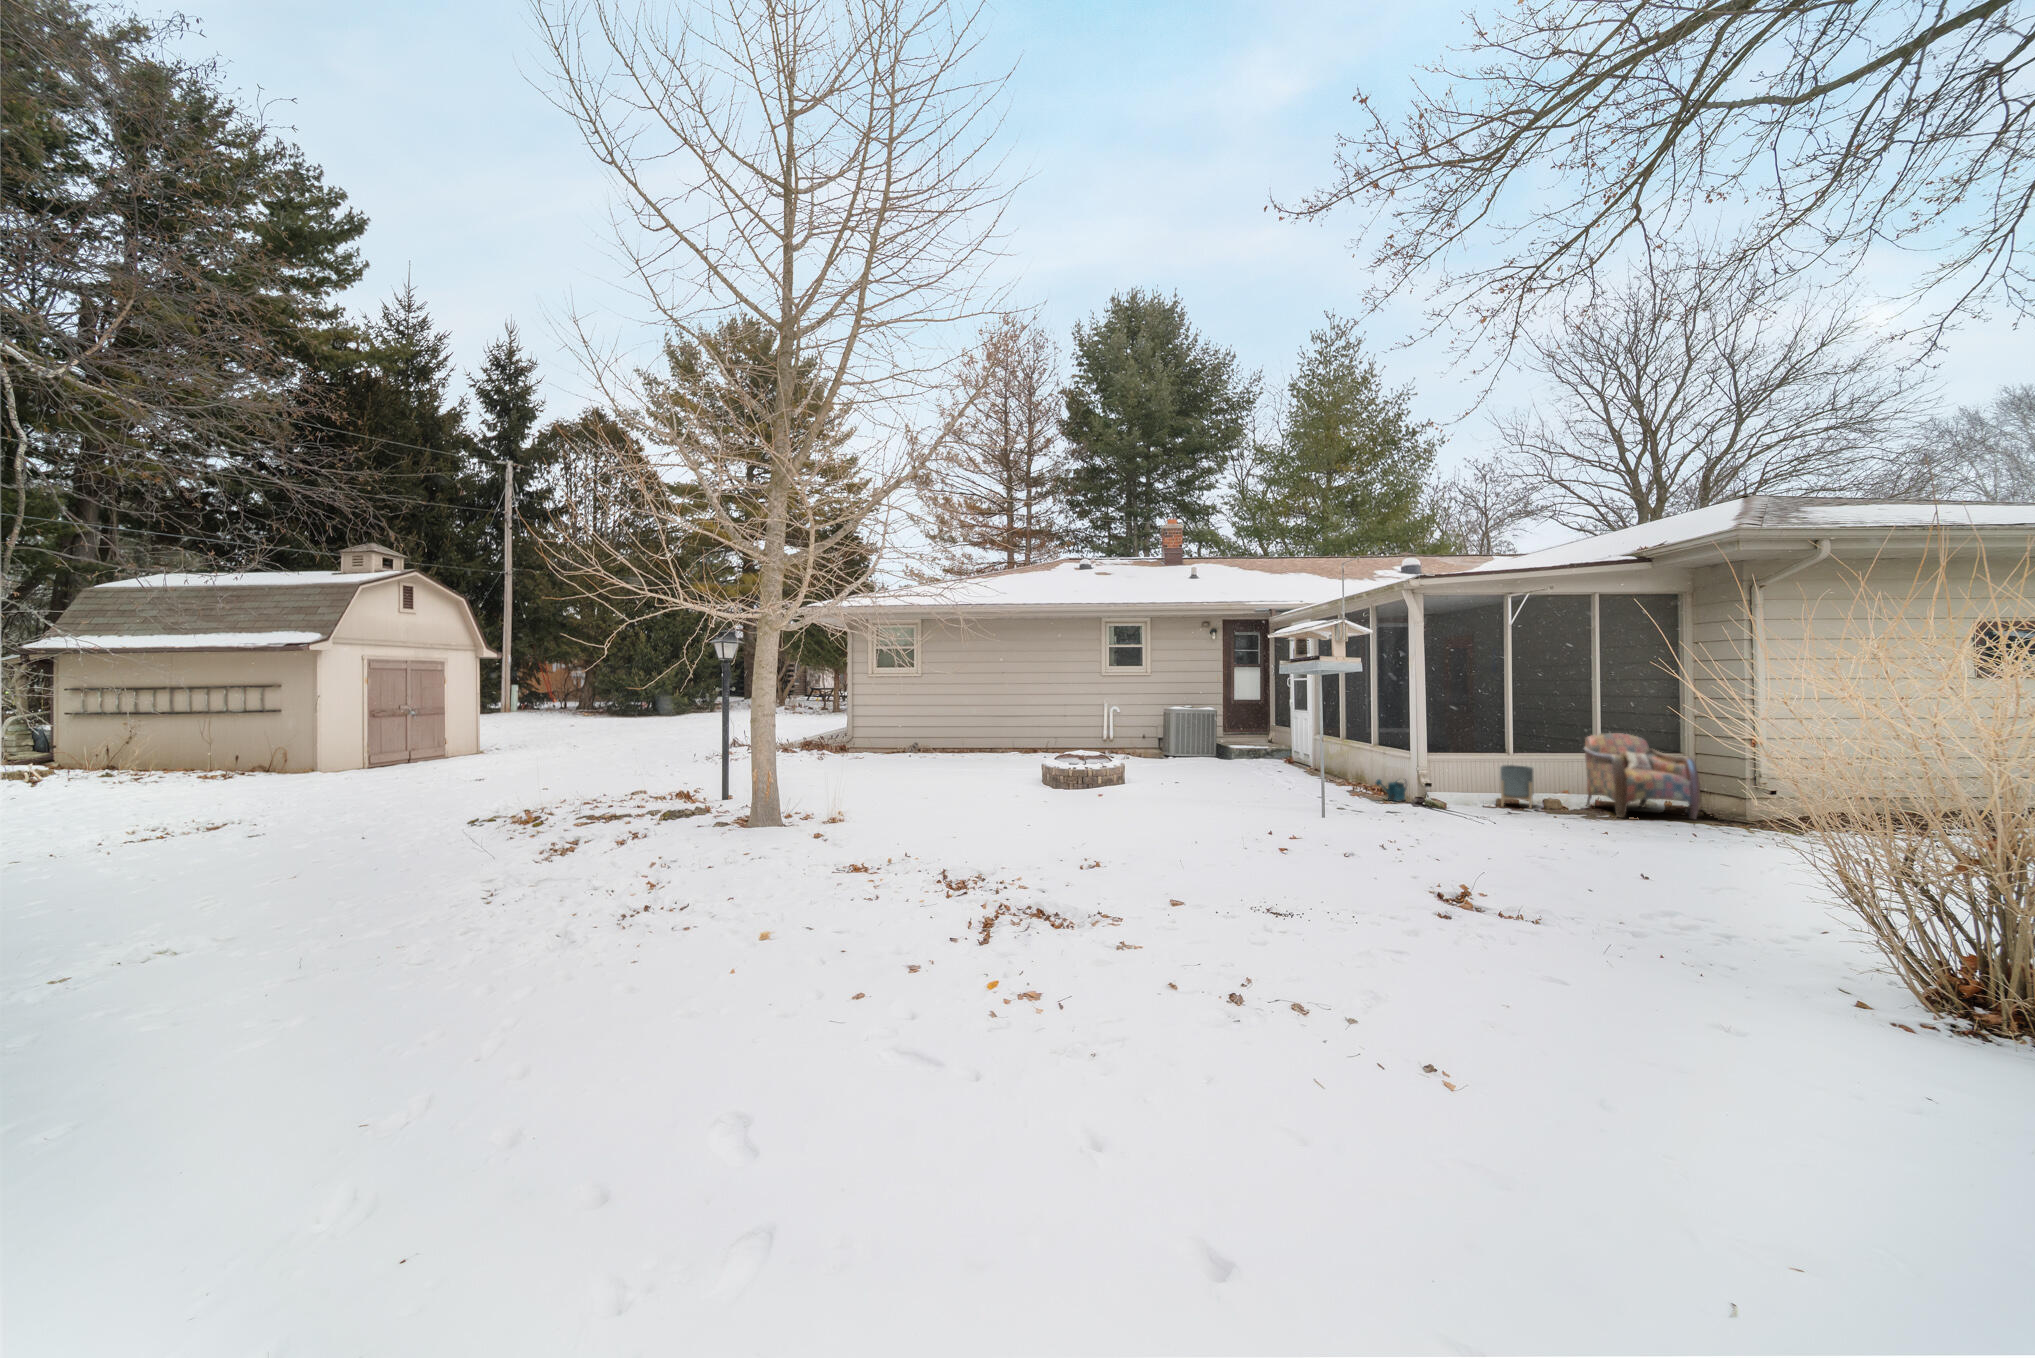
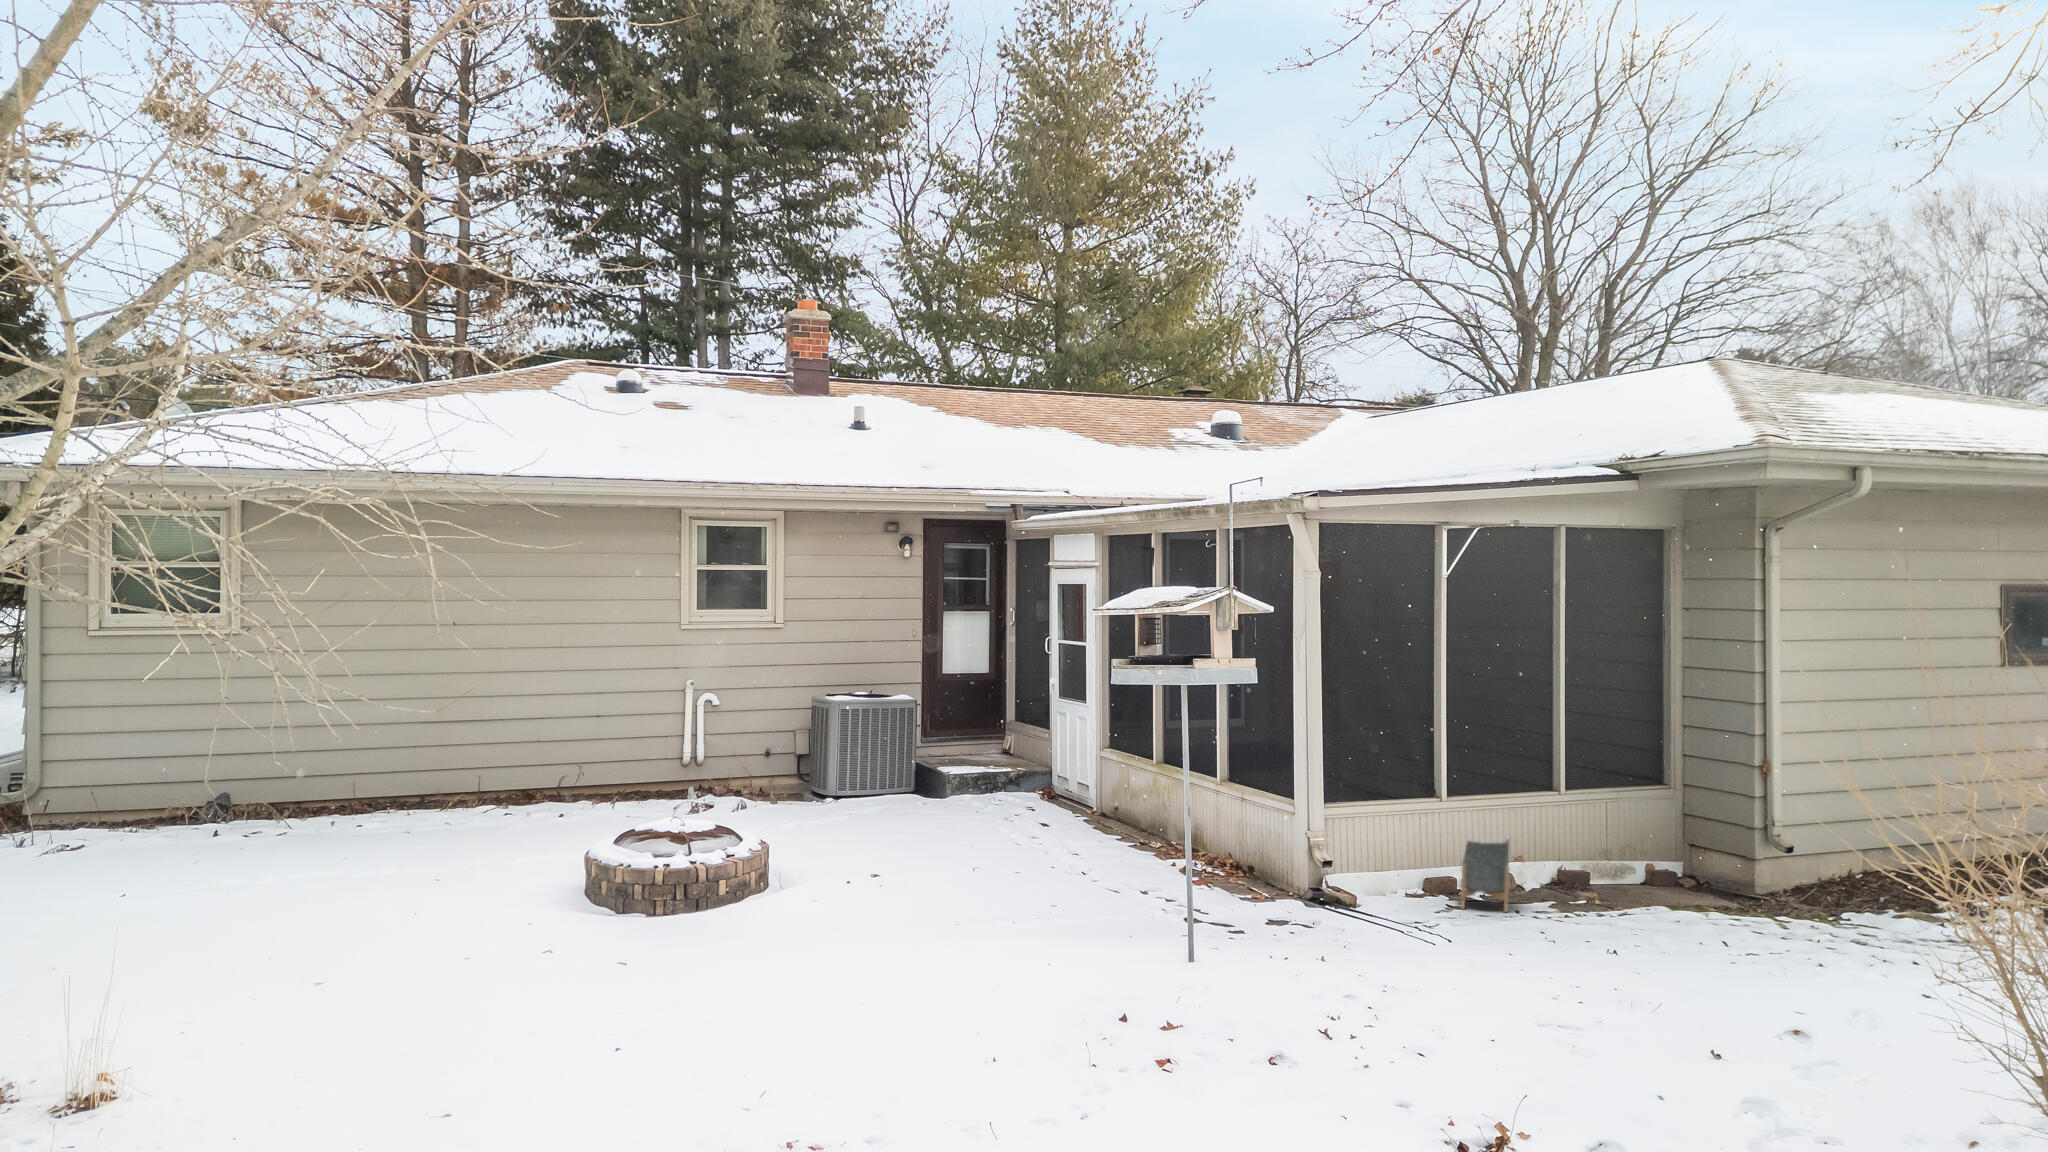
armchair: present [1584,733,1700,819] -> none [1573,773,1741,926]
watering can: present [1376,779,1406,801] -> none [1264,863,1312,908]

